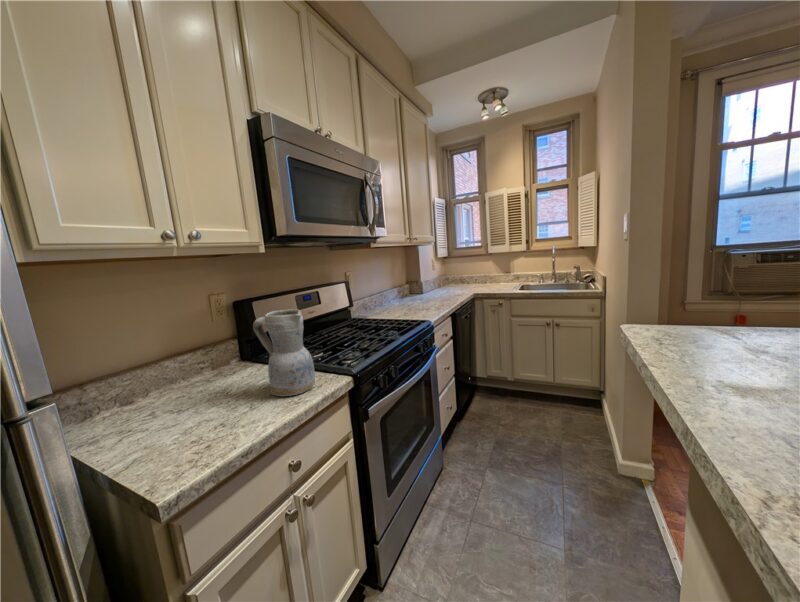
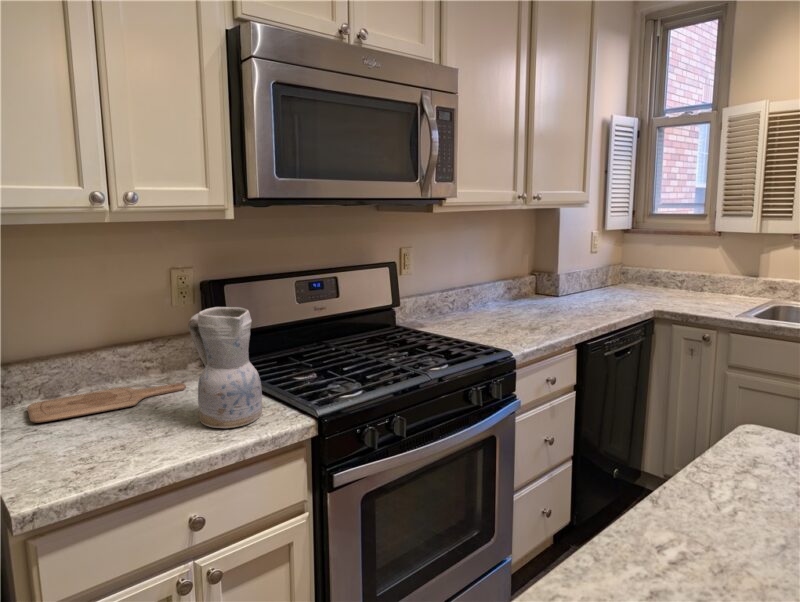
cutting board: none [110,373,240,425] -> present [27,383,186,423]

